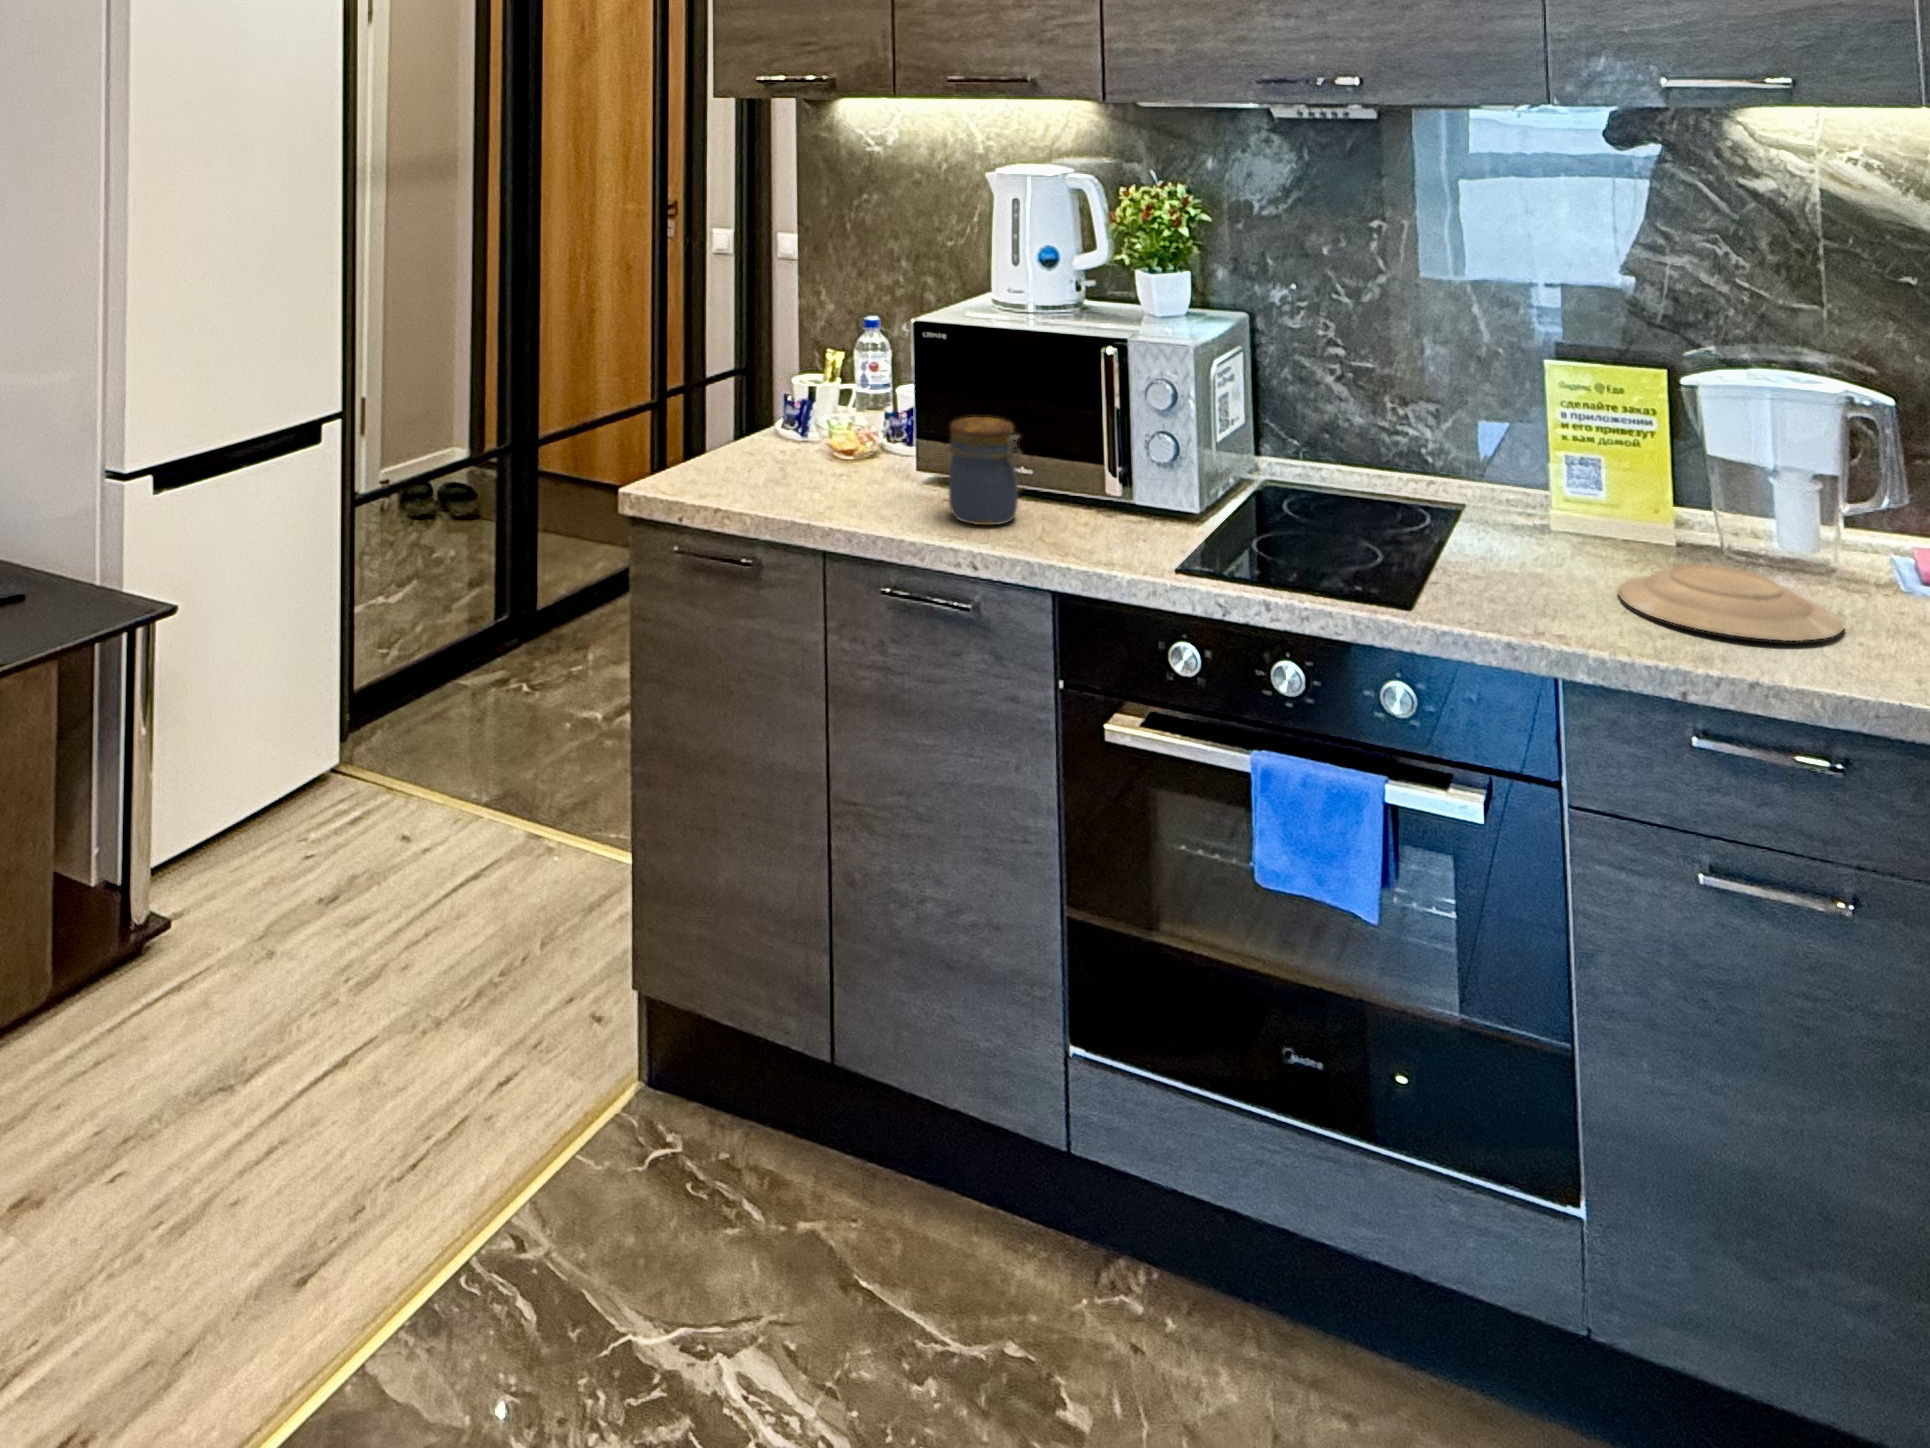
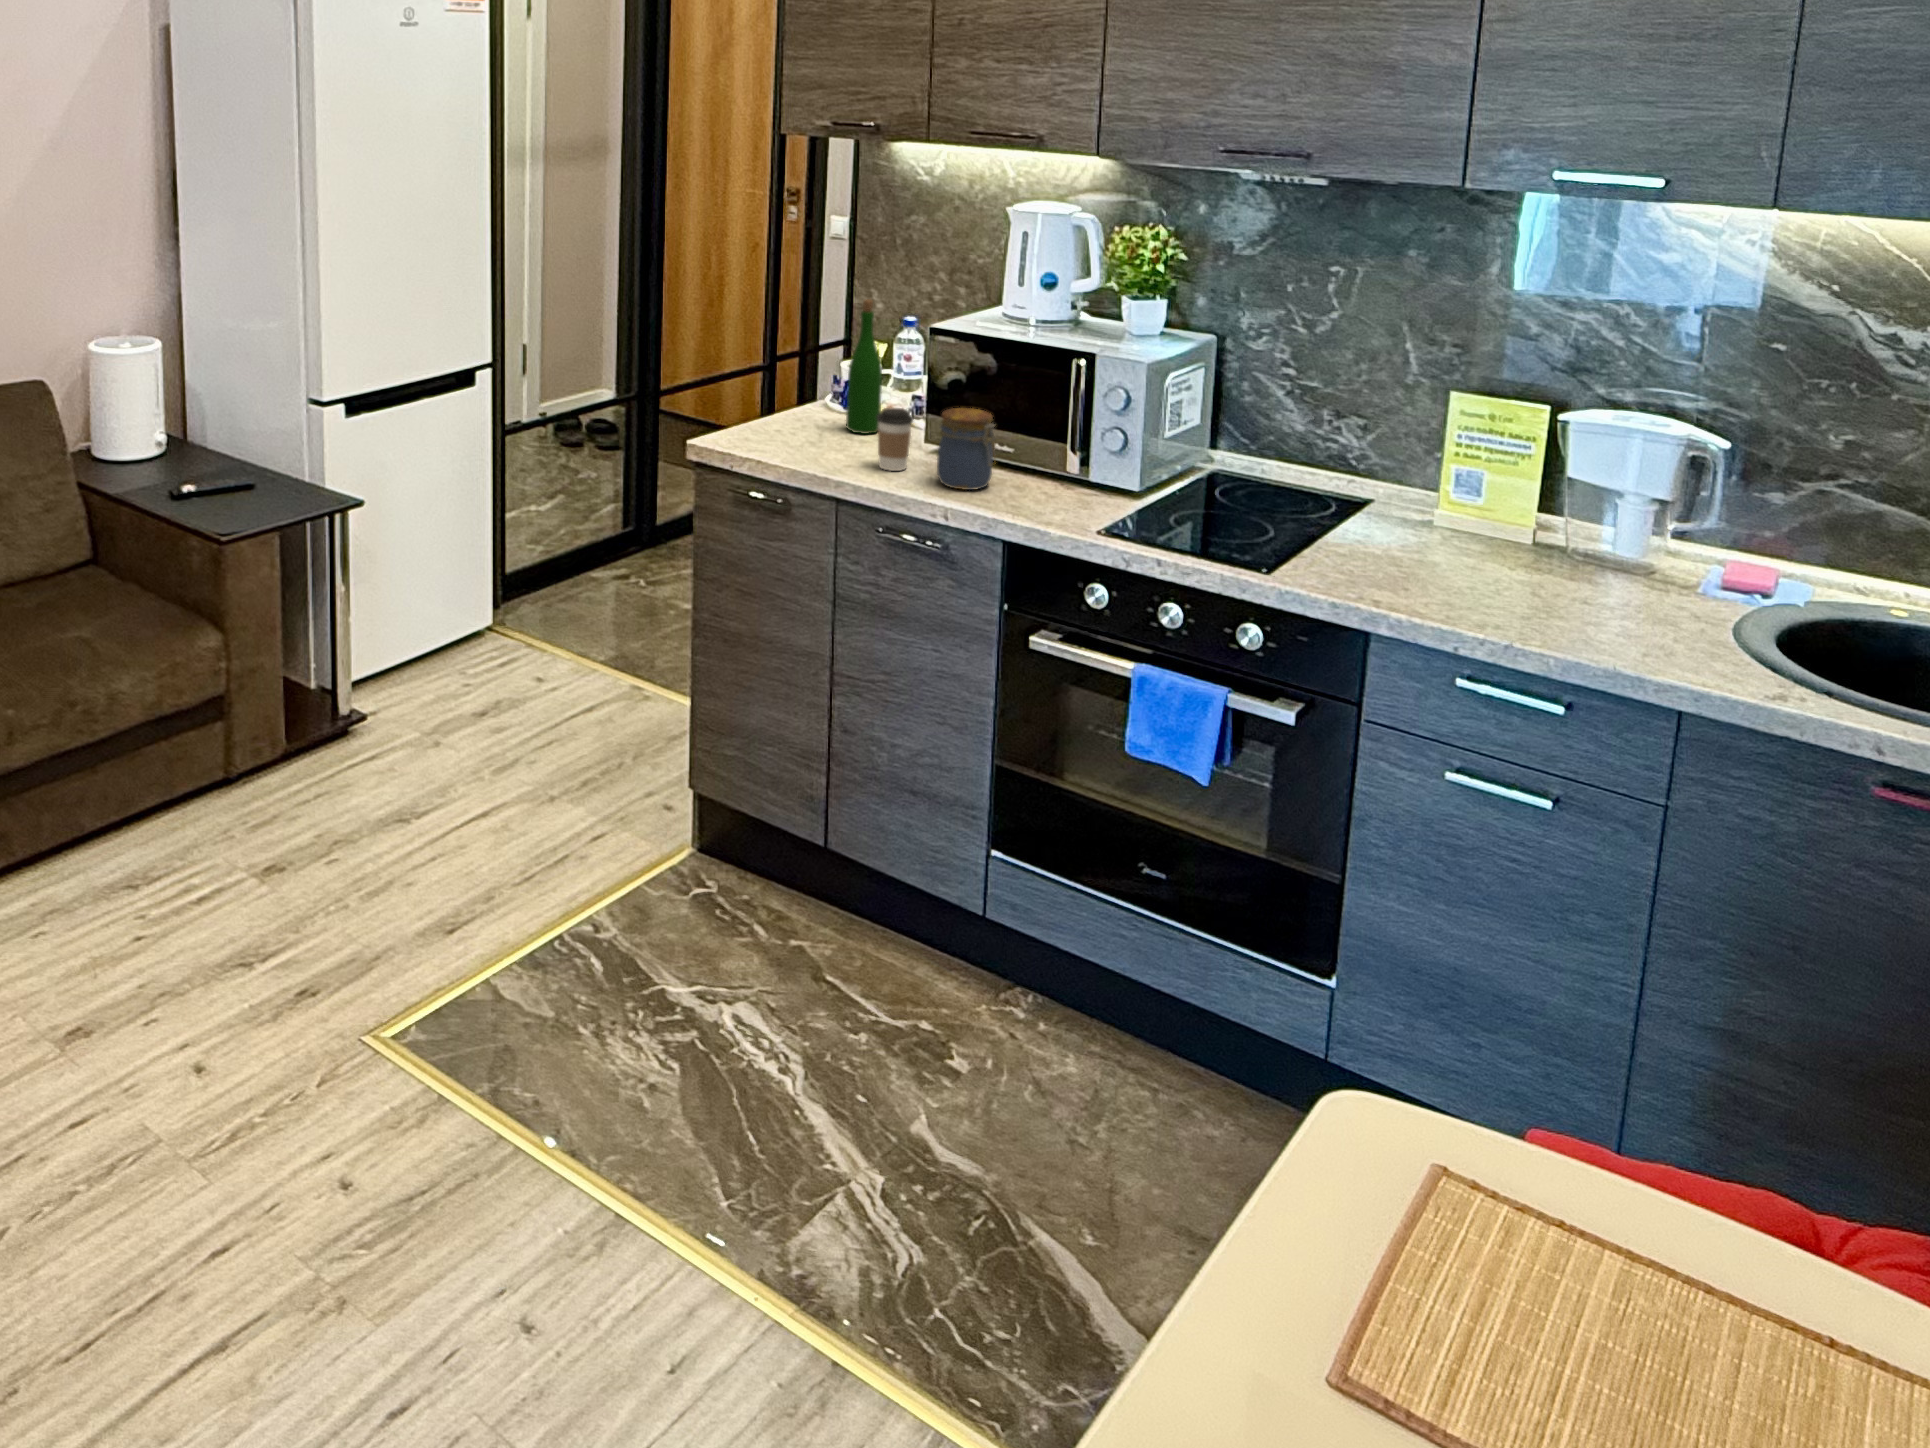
wine bottle: none [812,290,854,463] -> present [846,299,882,434]
coffee cup: none [864,423,911,507] -> present [877,408,914,471]
plate: present [1617,564,1844,641] -> none [1442,559,1614,619]

